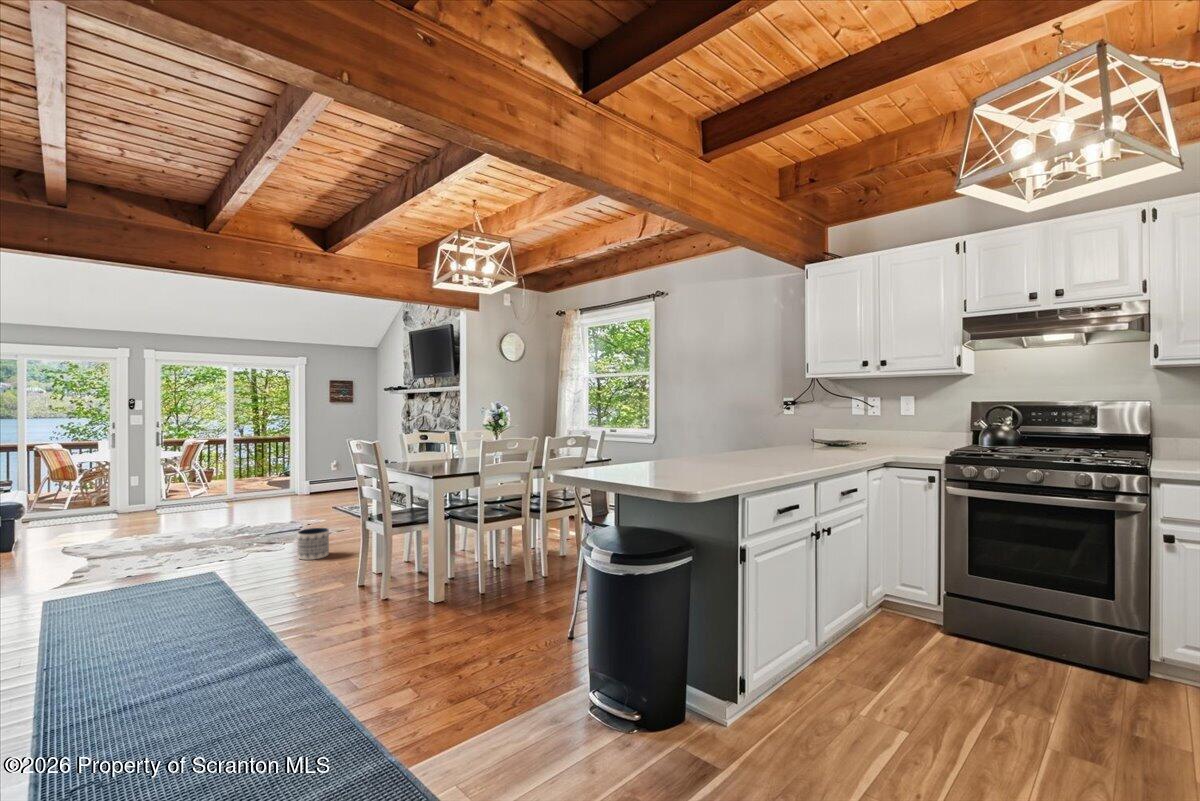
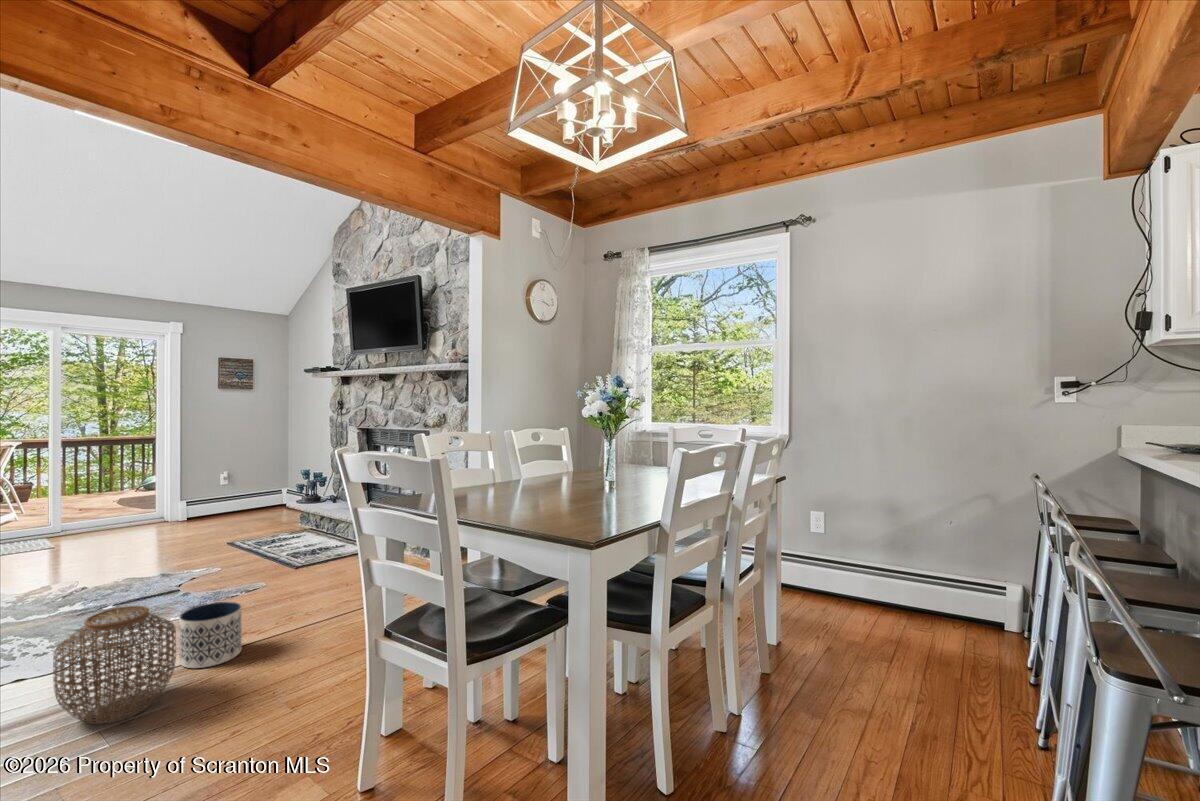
woven basket: none [241,521,295,575] -> present [53,606,176,724]

